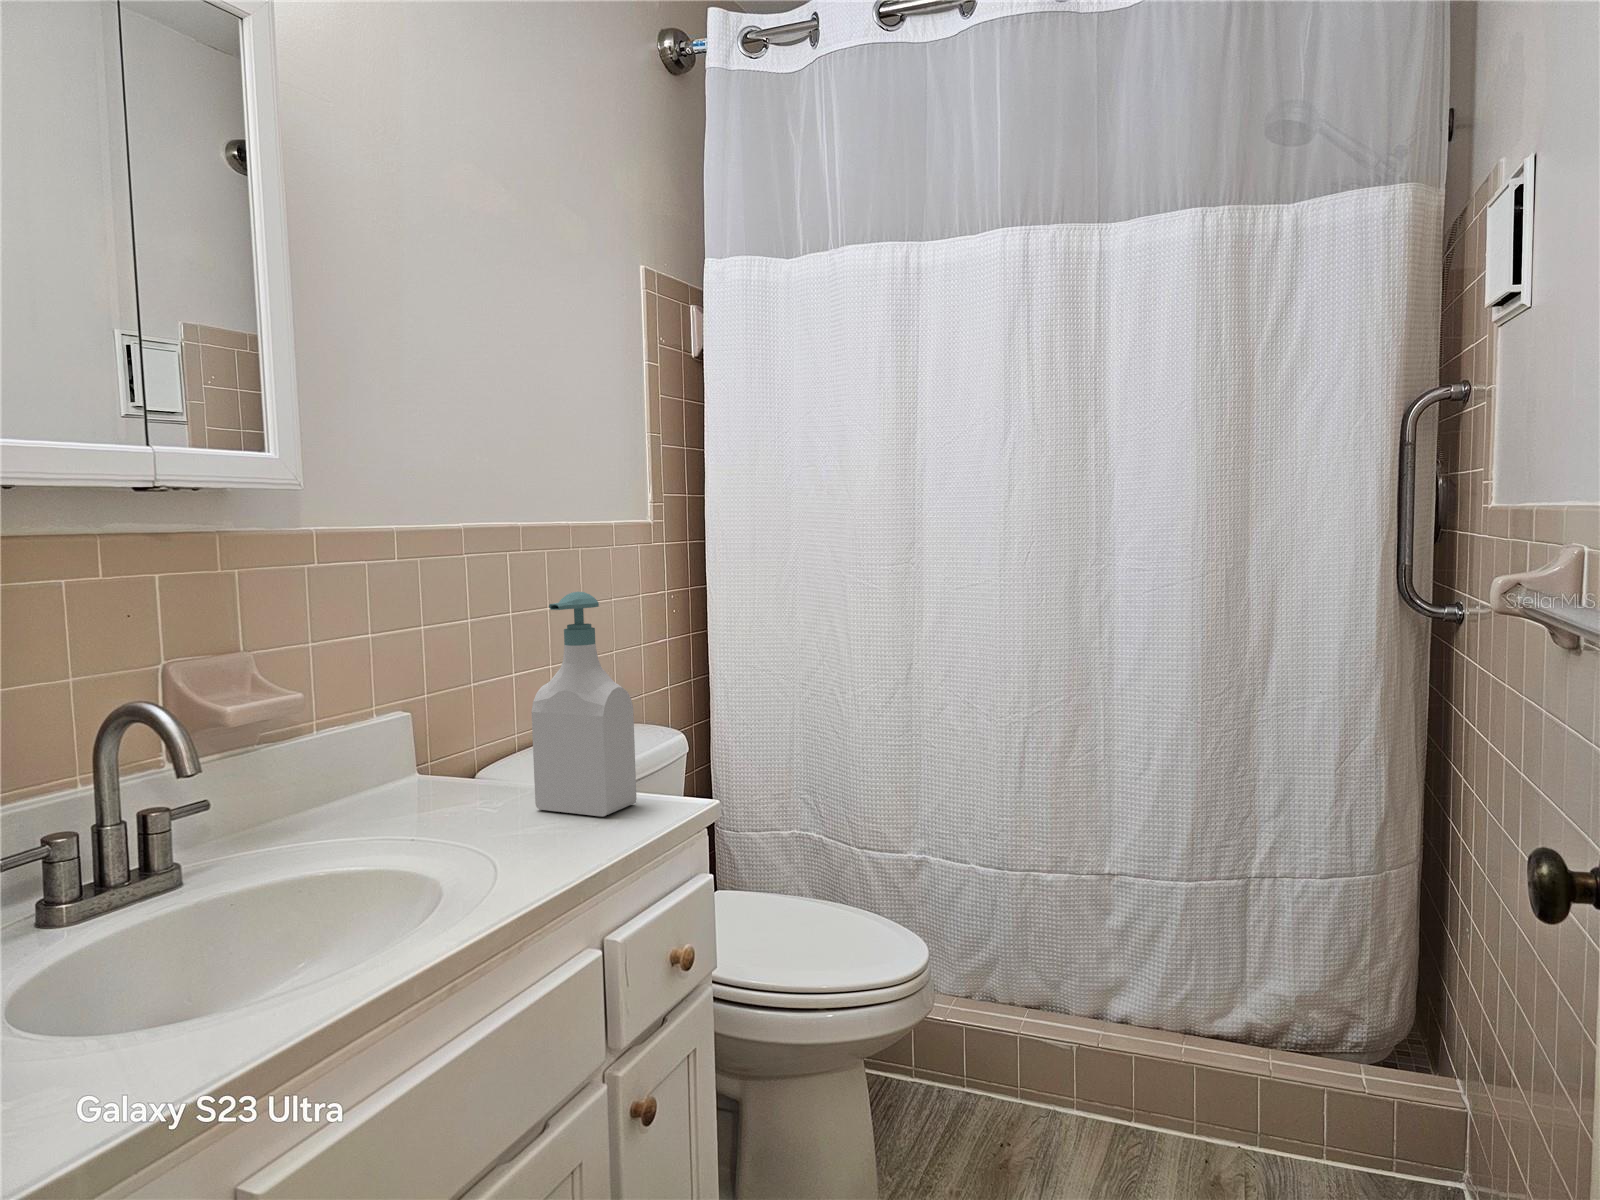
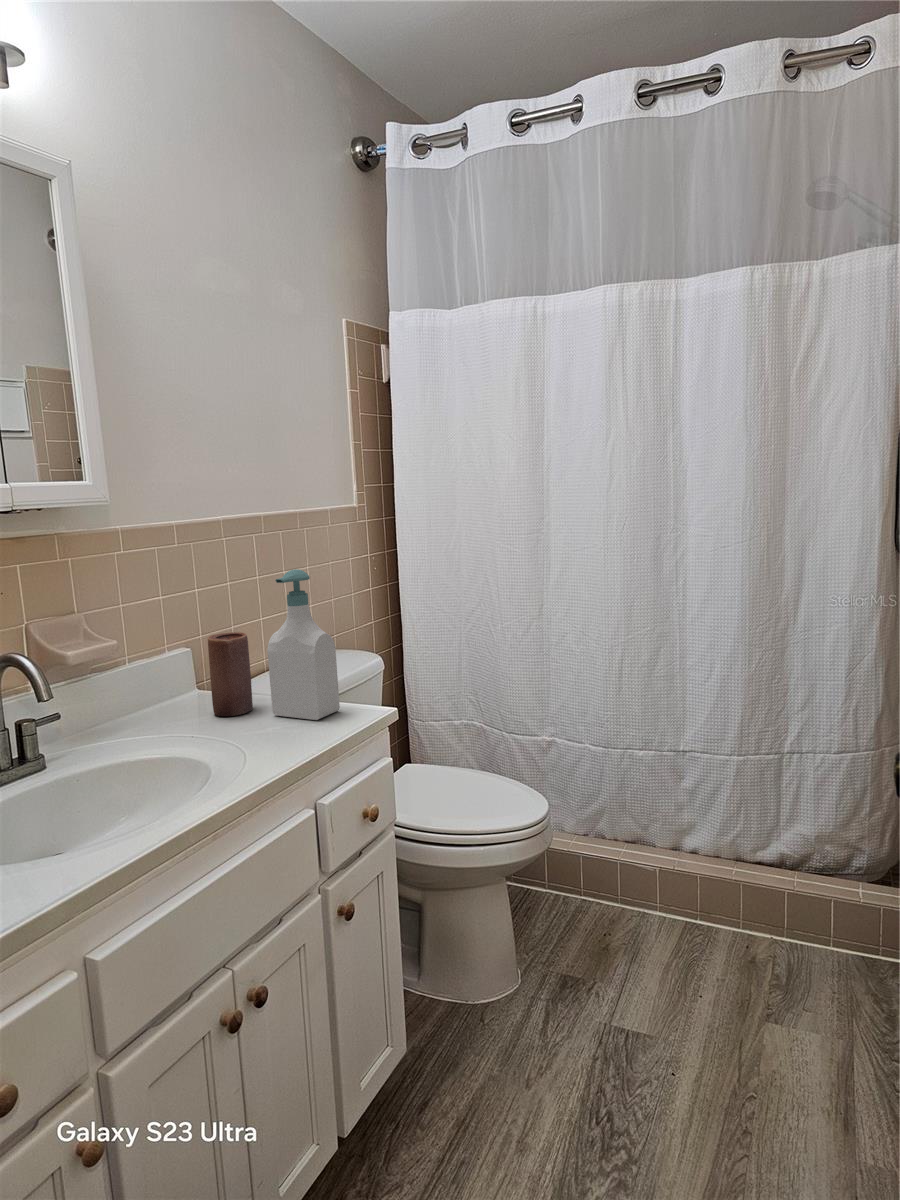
candle: none [441,685,504,810] -> present [208,632,253,716]

